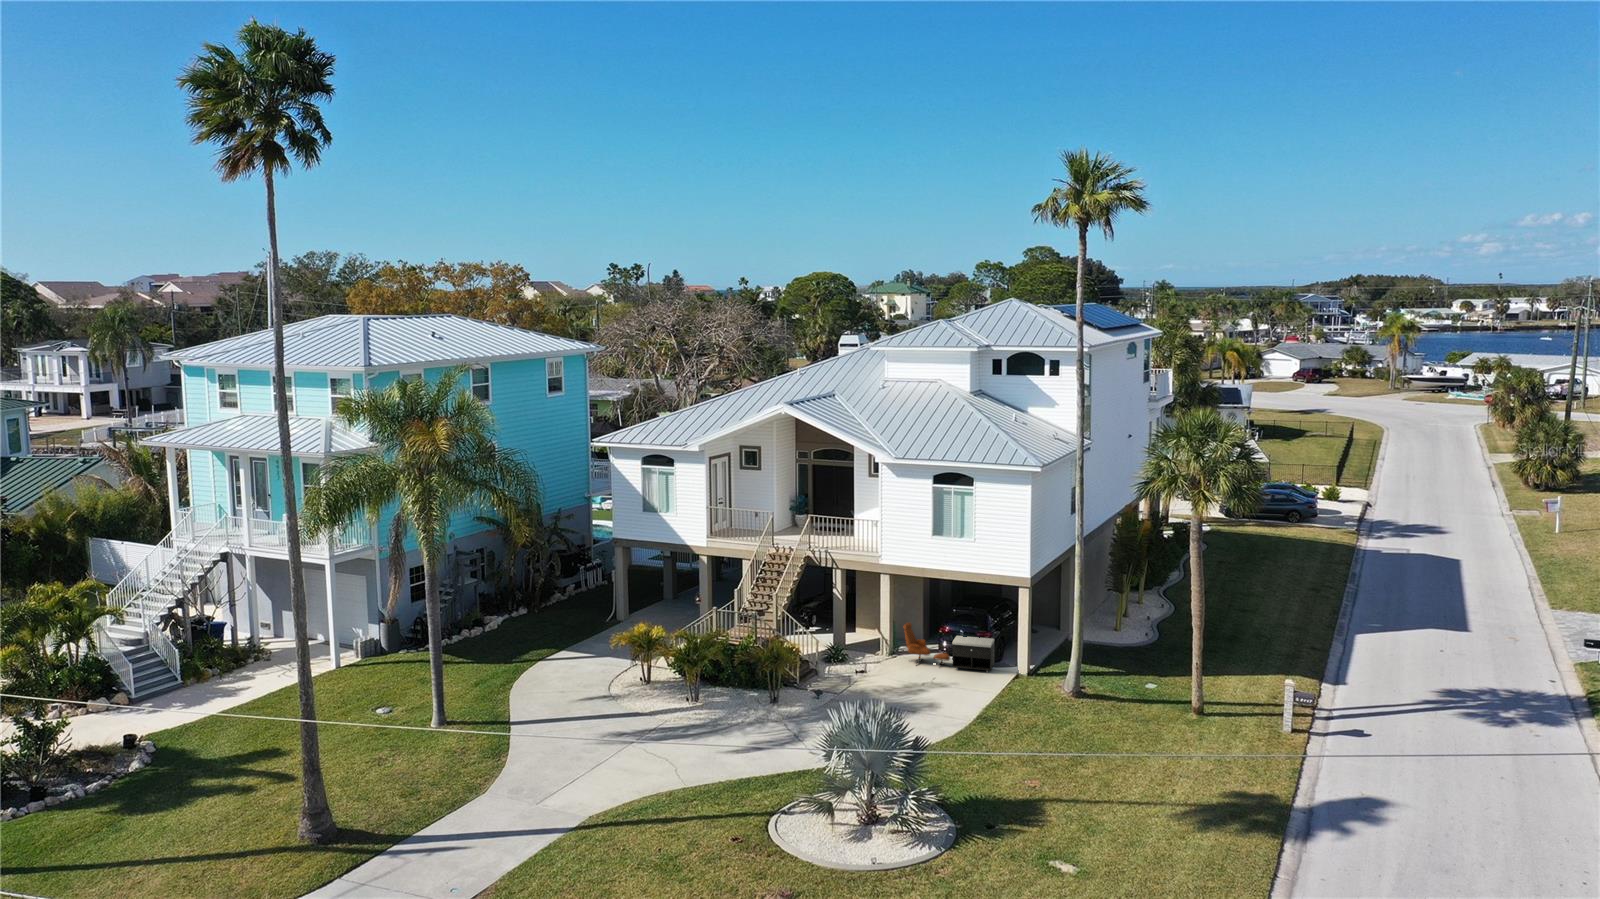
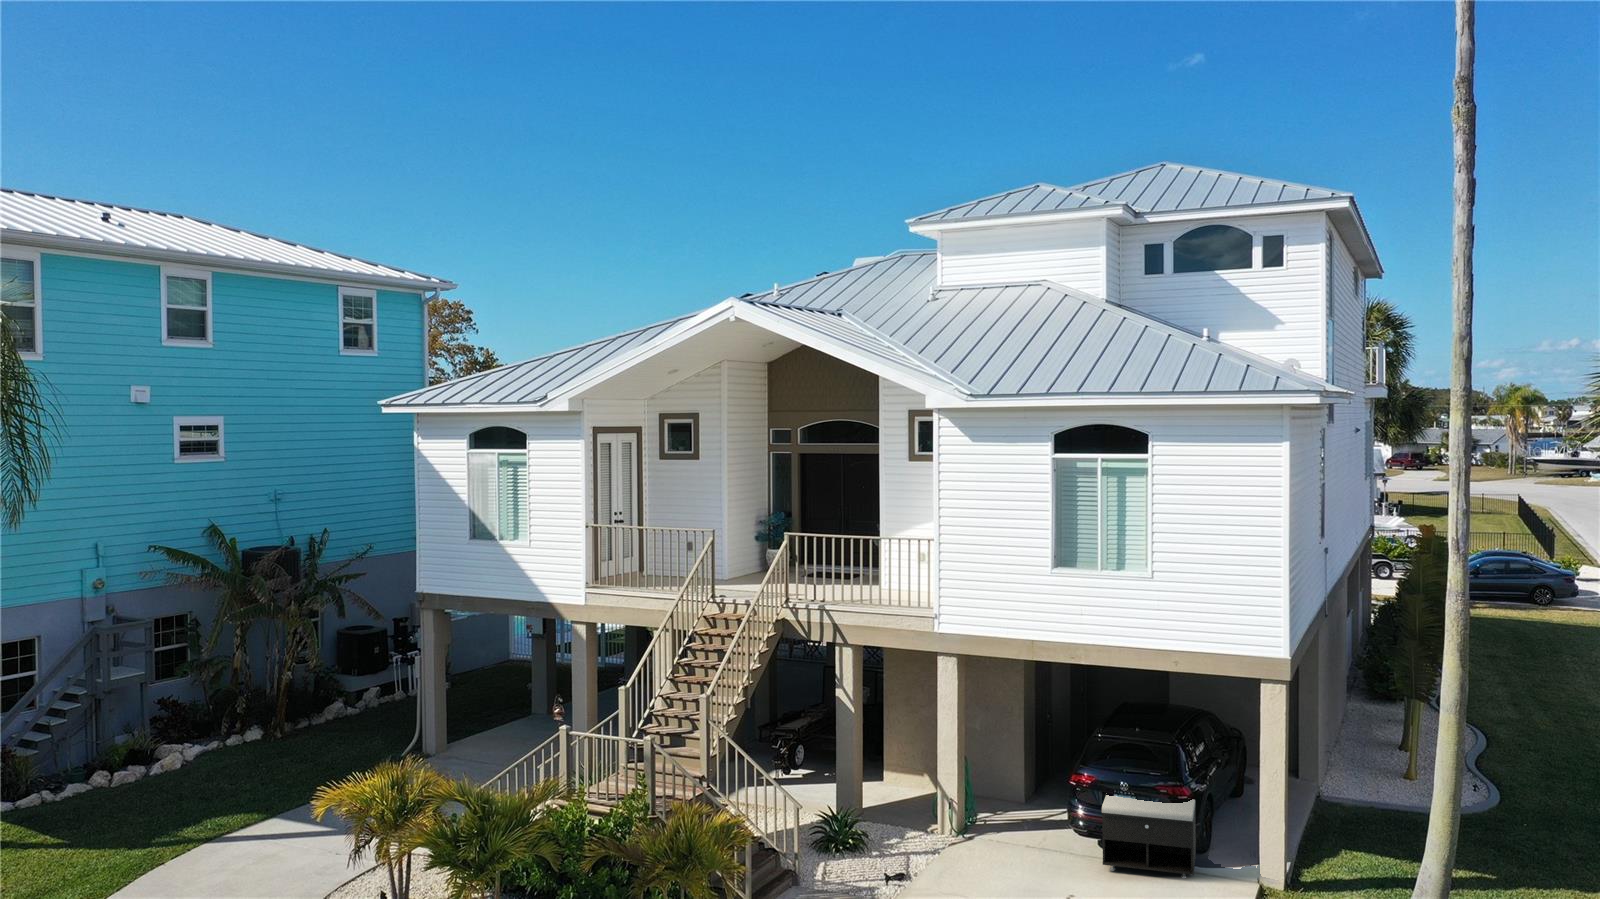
lounge chair: present [904,623,950,665] -> none [989,762,1095,866]

